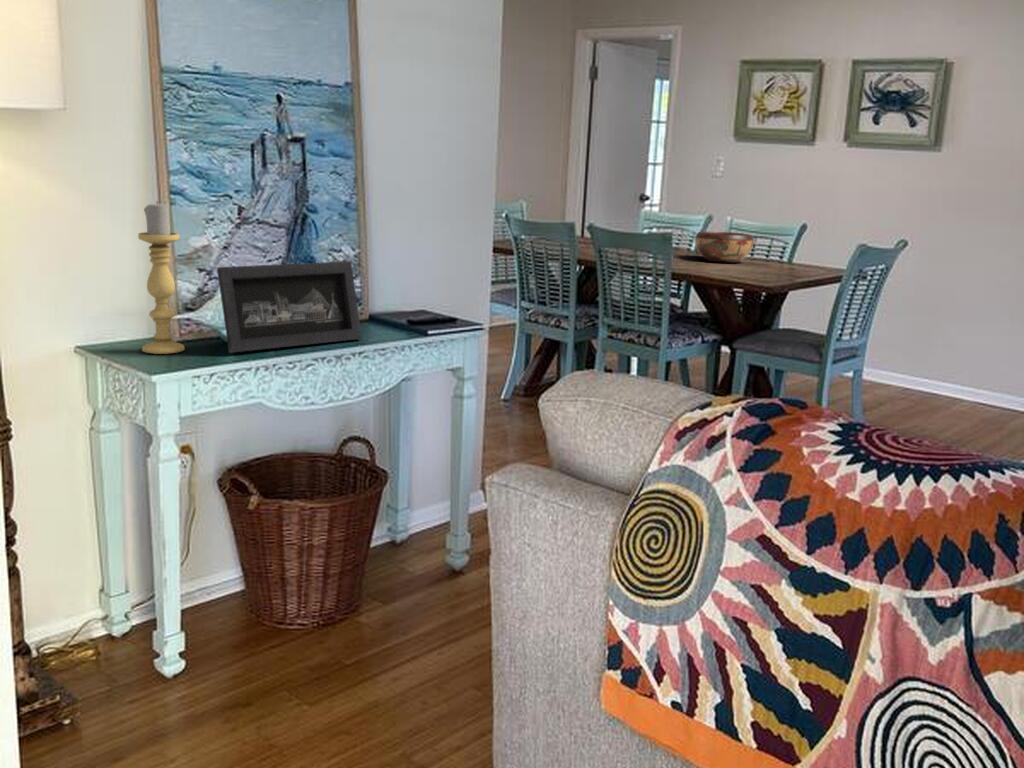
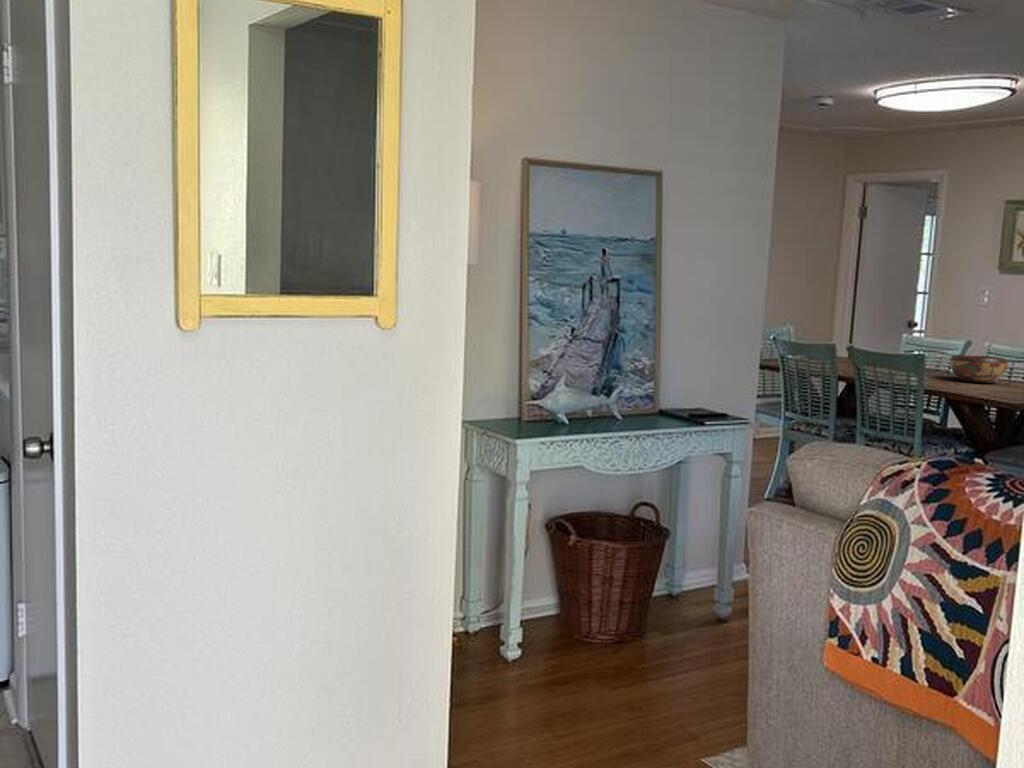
candle holder: present [138,202,184,354] -> none [505,322,535,427]
picture frame: present [217,262,362,353] -> none [559,368,657,429]

